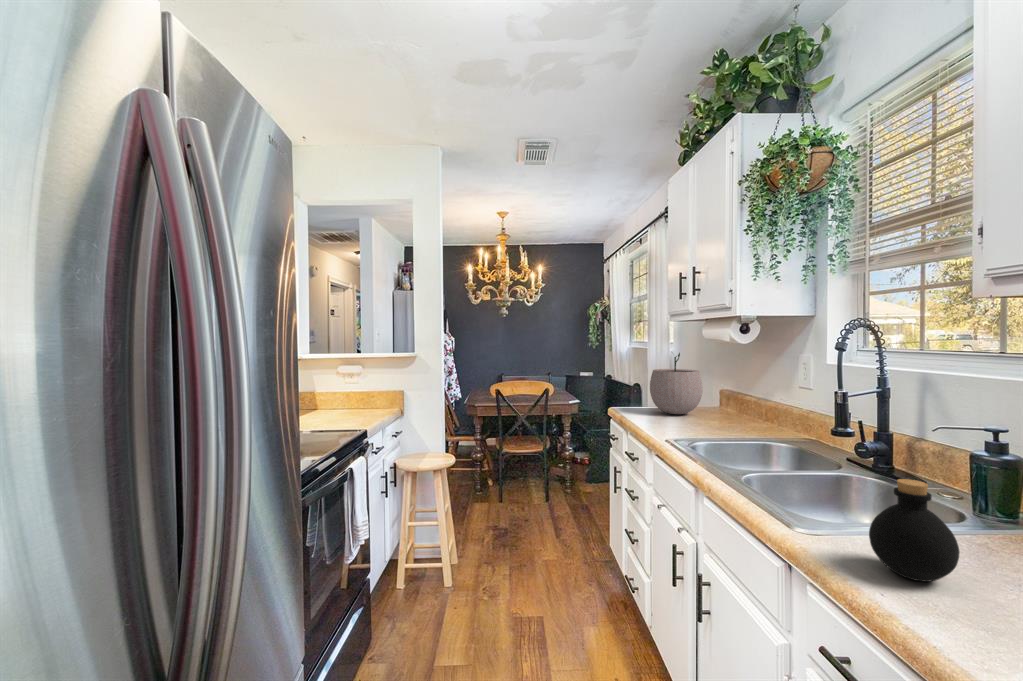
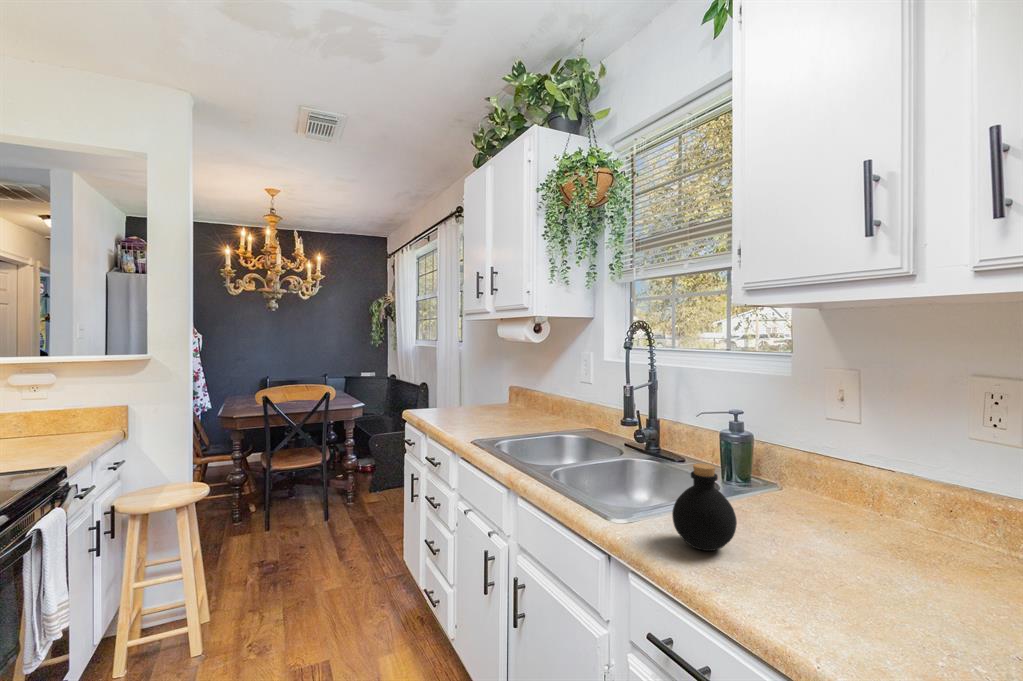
plant pot: present [650,353,703,414] -> none [447,351,498,415]

